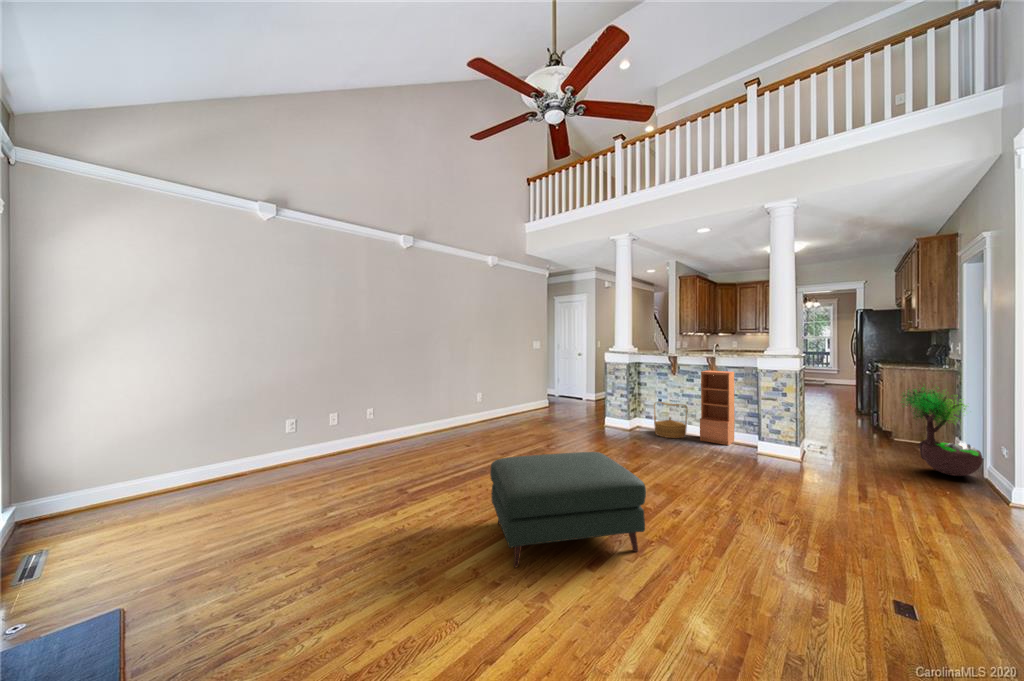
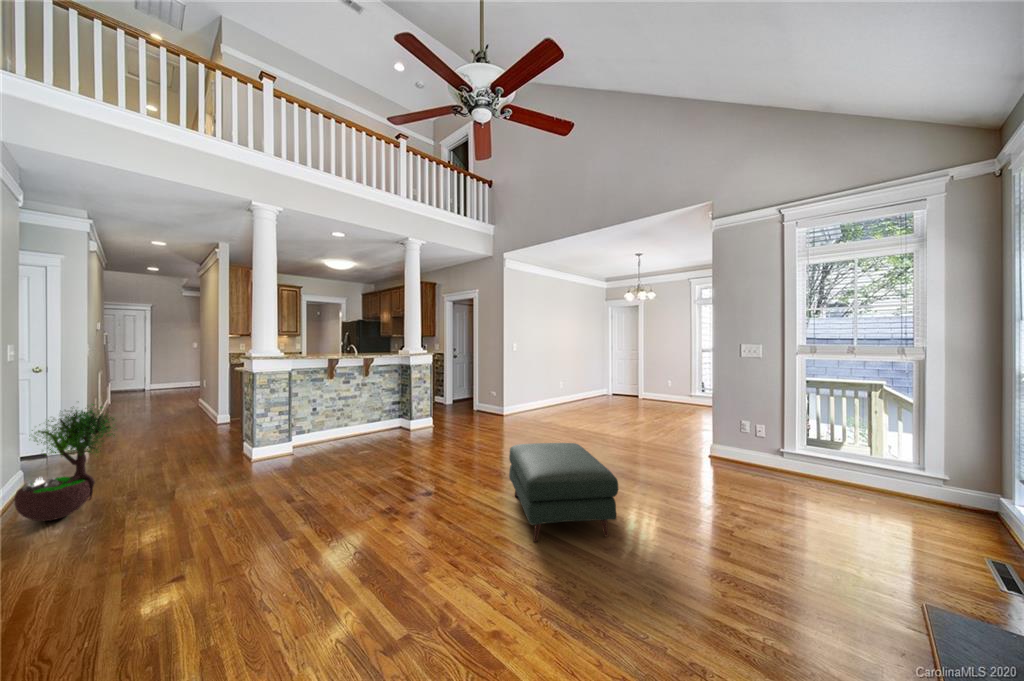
bookcase: present [700,370,734,445] -> none [364,369,396,437]
potted tree: present [901,386,983,476] -> present [14,404,117,521]
woven basket: present [654,402,687,438] -> none [322,407,358,446]

